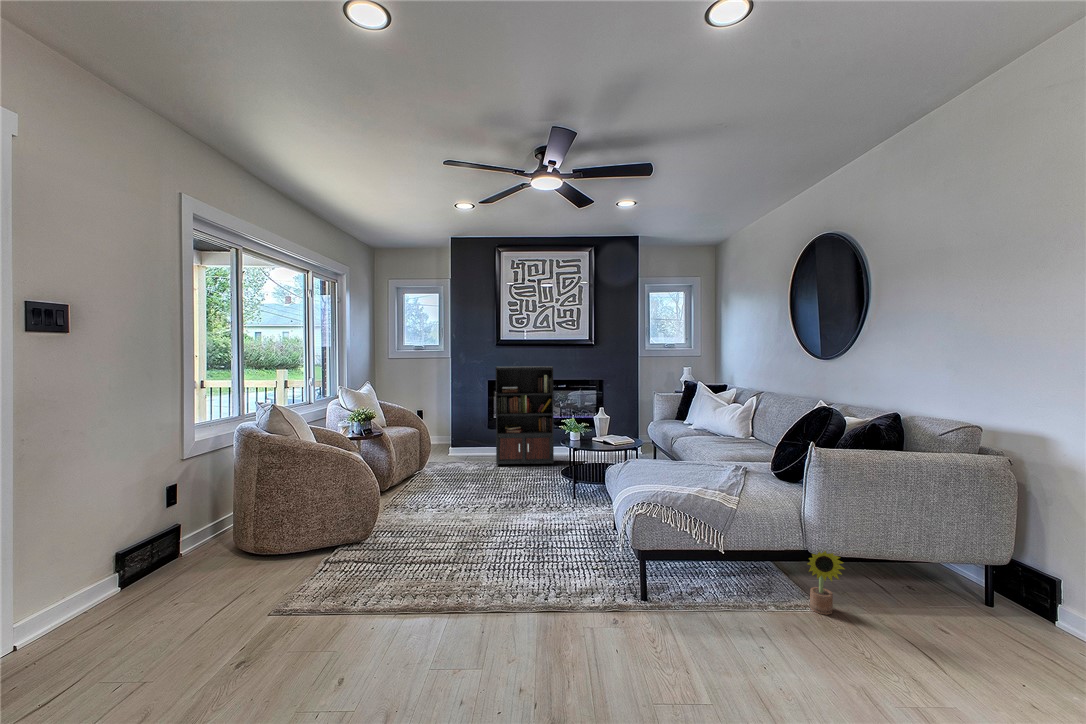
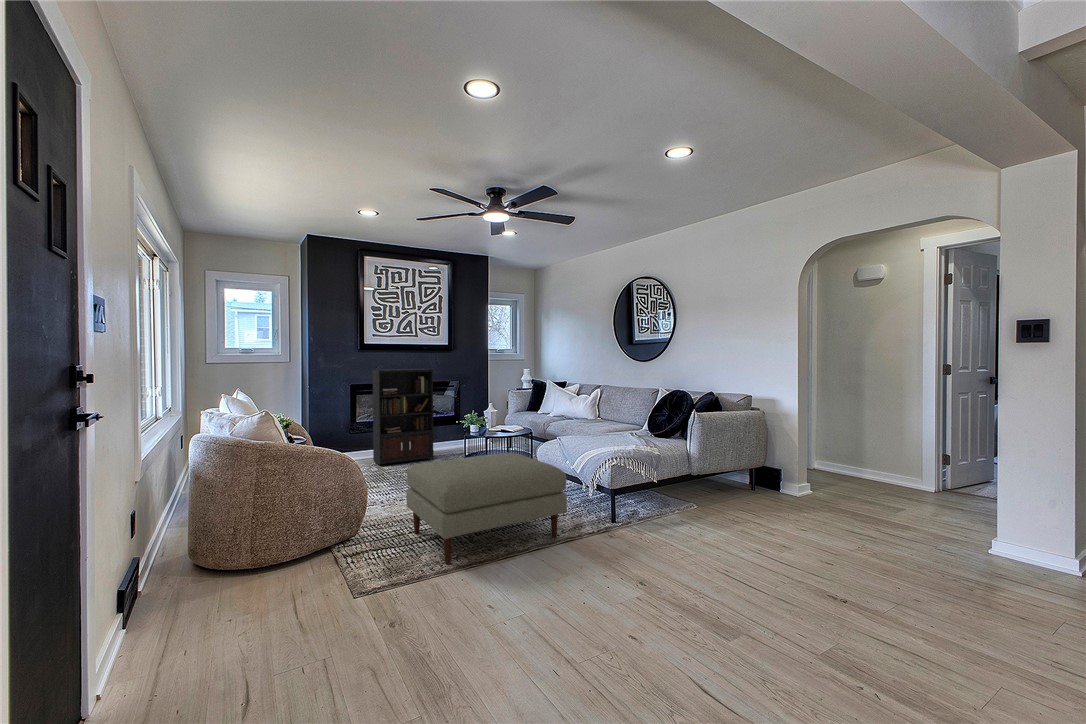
ottoman: none [376,476,553,602] -> present [406,453,567,564]
decorative plant: present [807,551,845,615] -> none [697,470,718,509]

